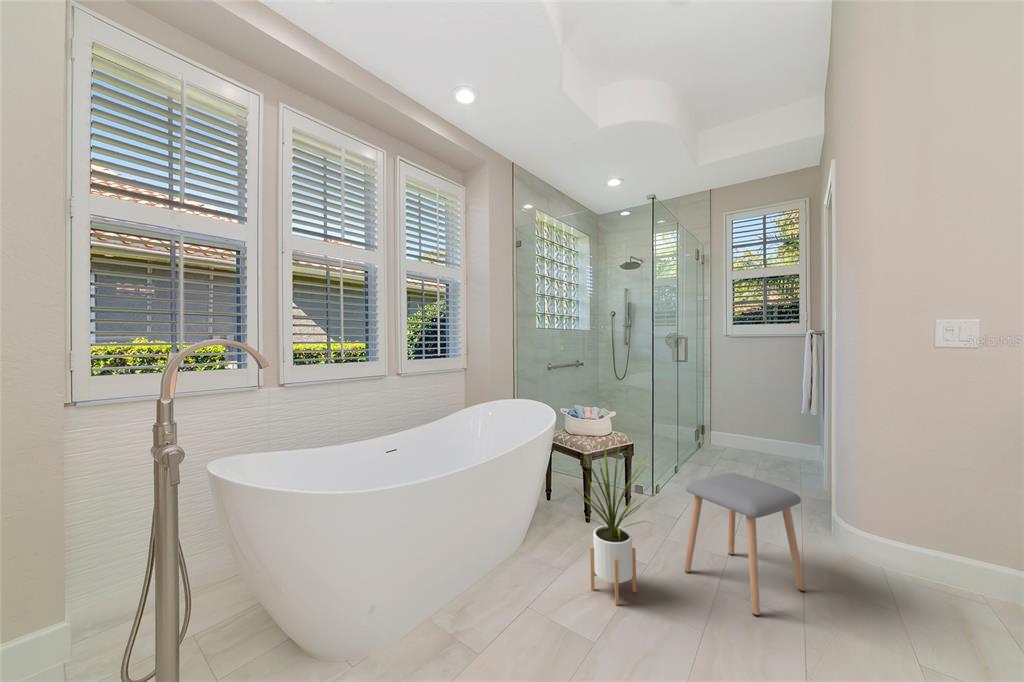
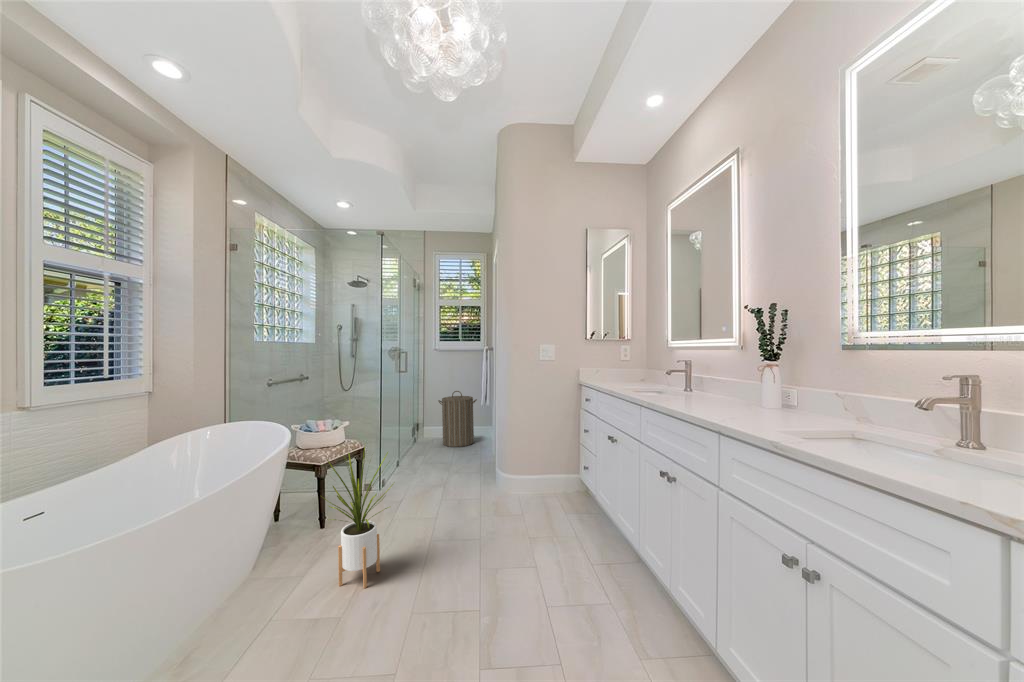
laundry hamper: none [731,392,789,465] -> present [438,391,477,447]
stool: present [684,473,805,616] -> none [415,454,492,552]

